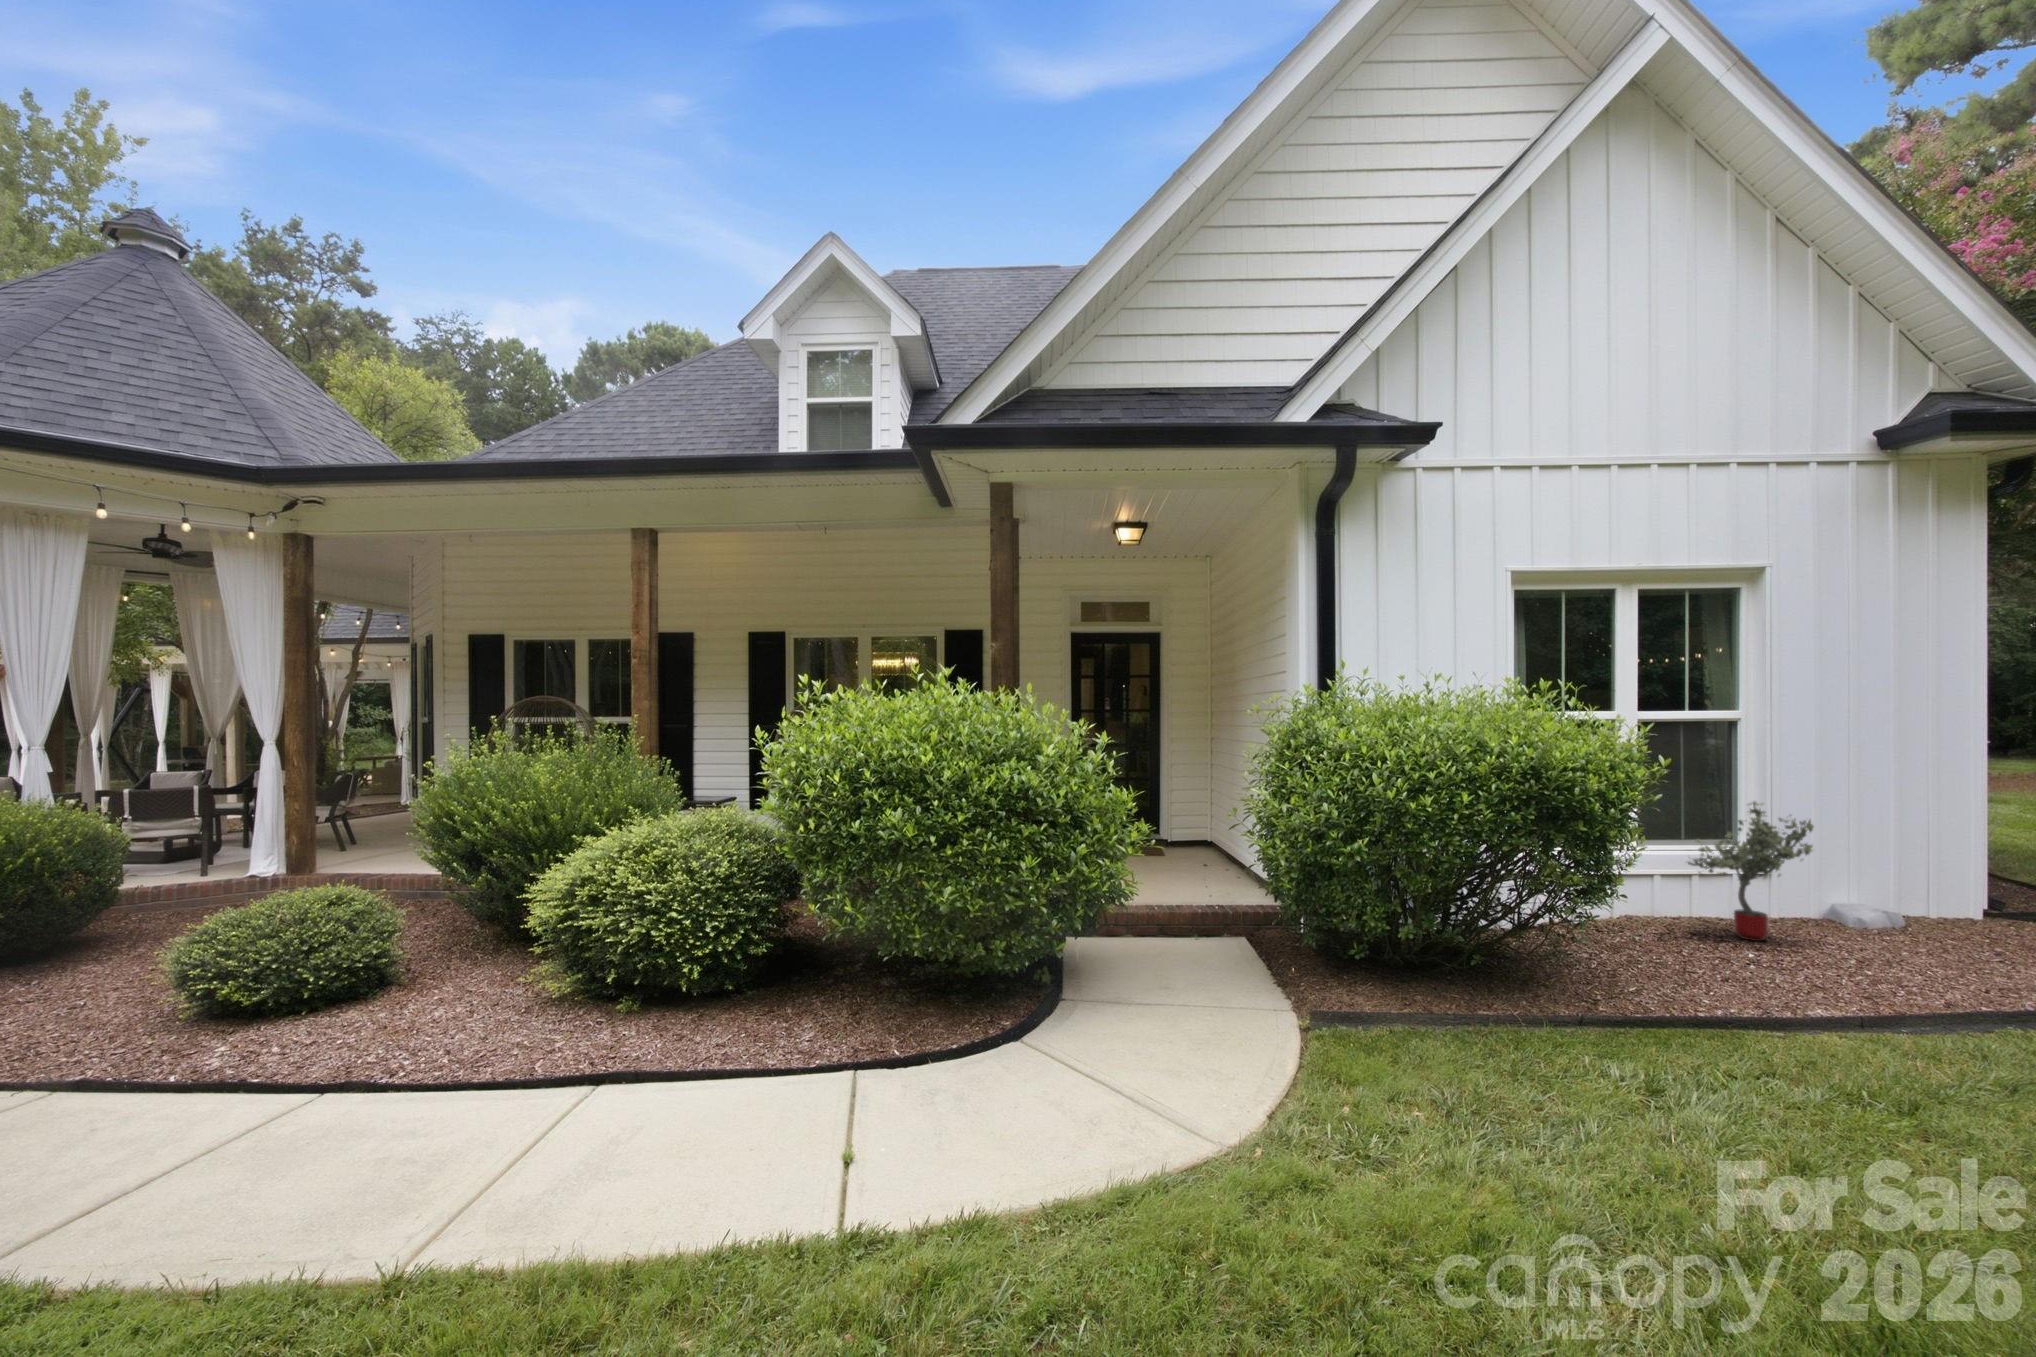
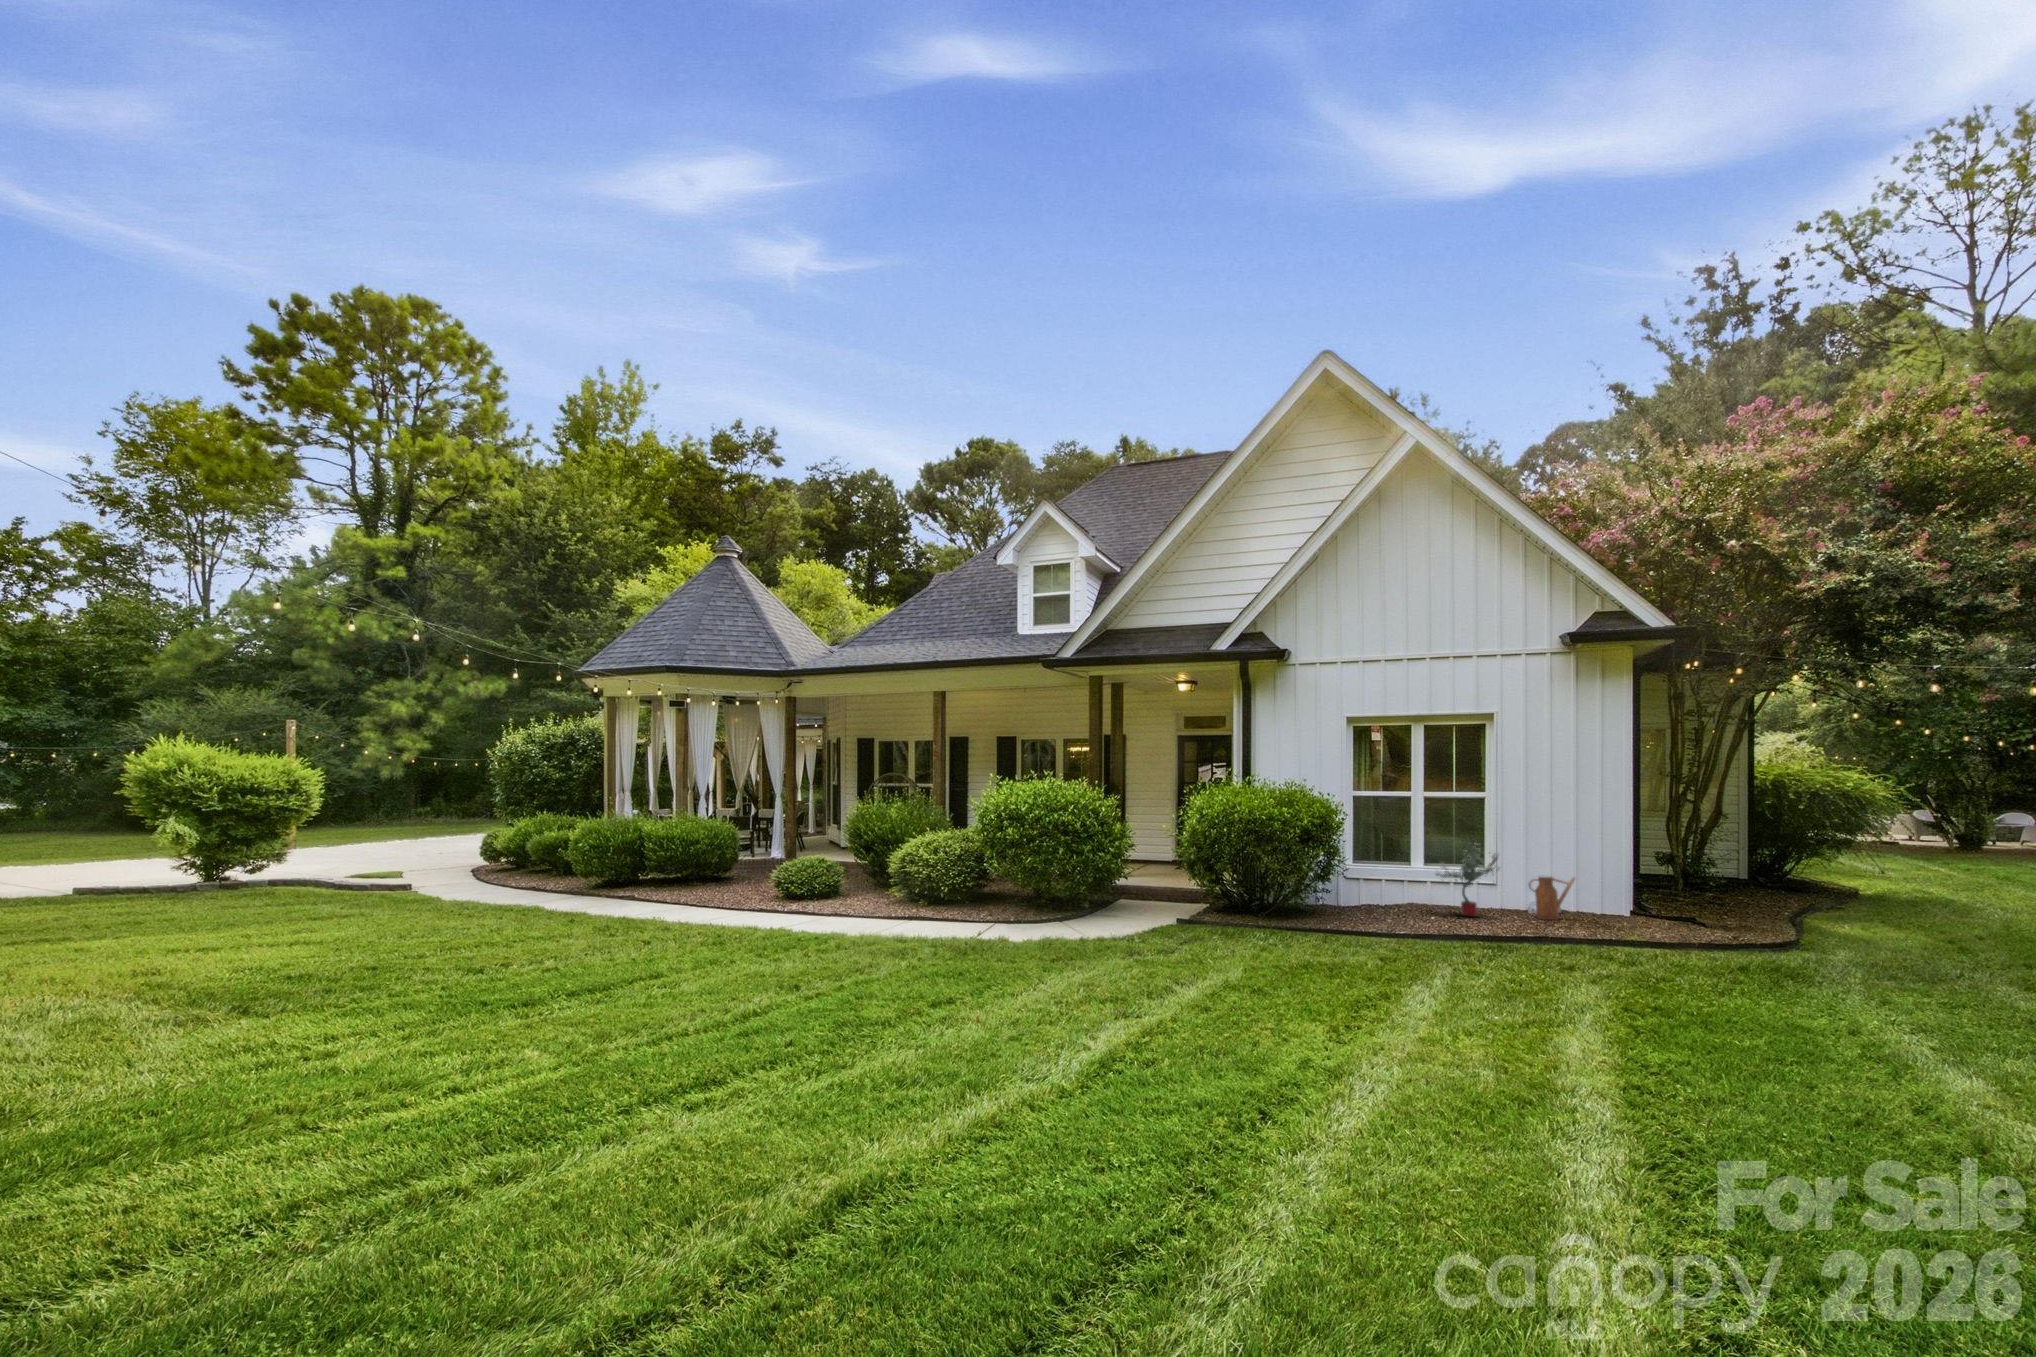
watering can: none [1835,856,1915,937] -> present [1529,877,1575,920]

